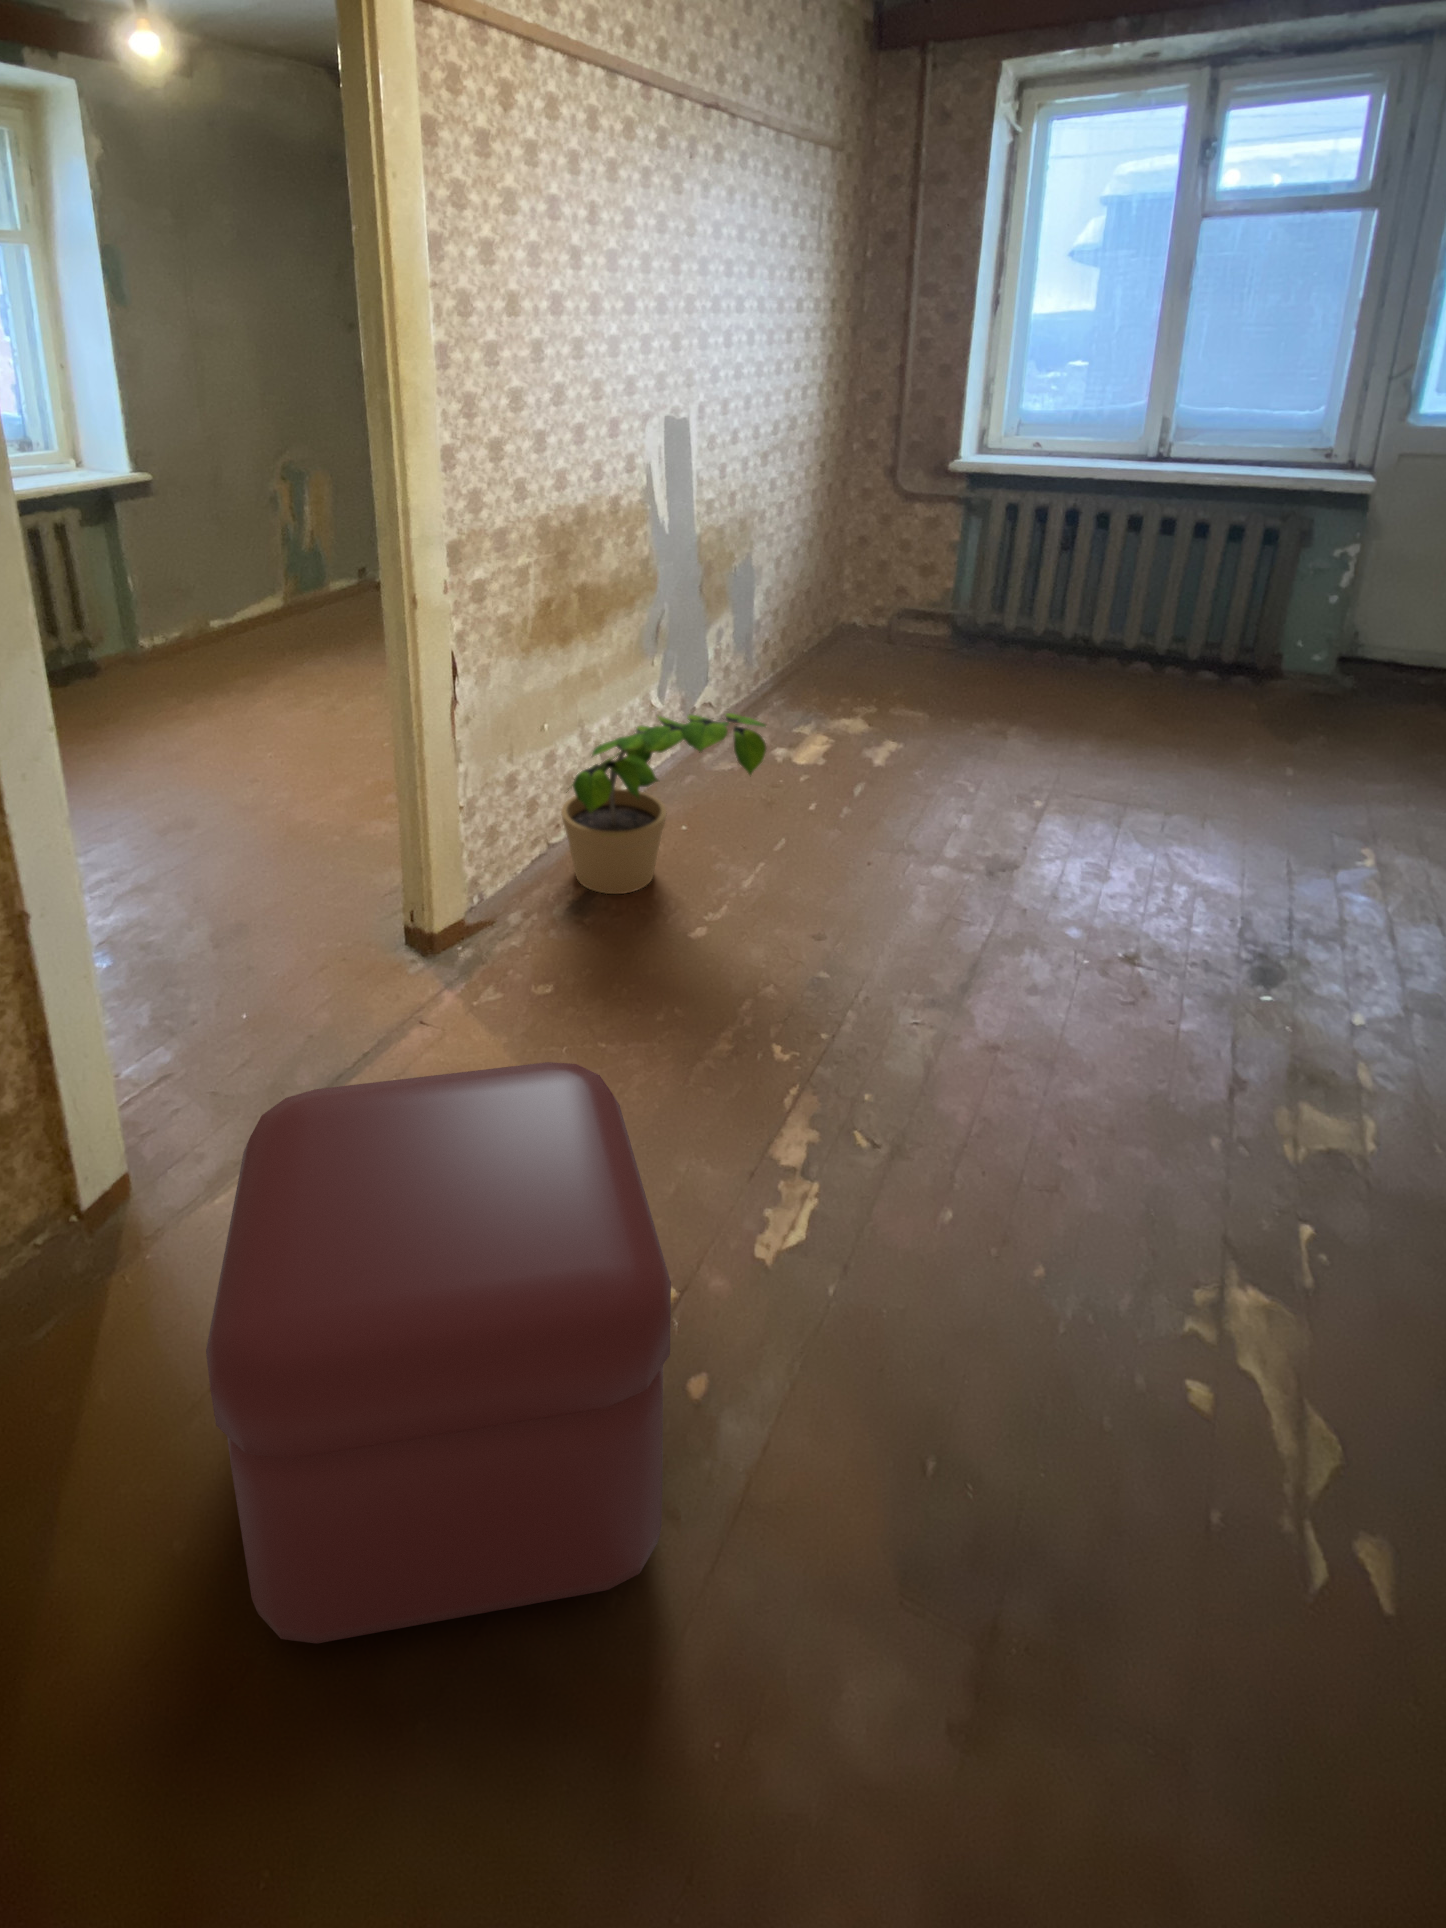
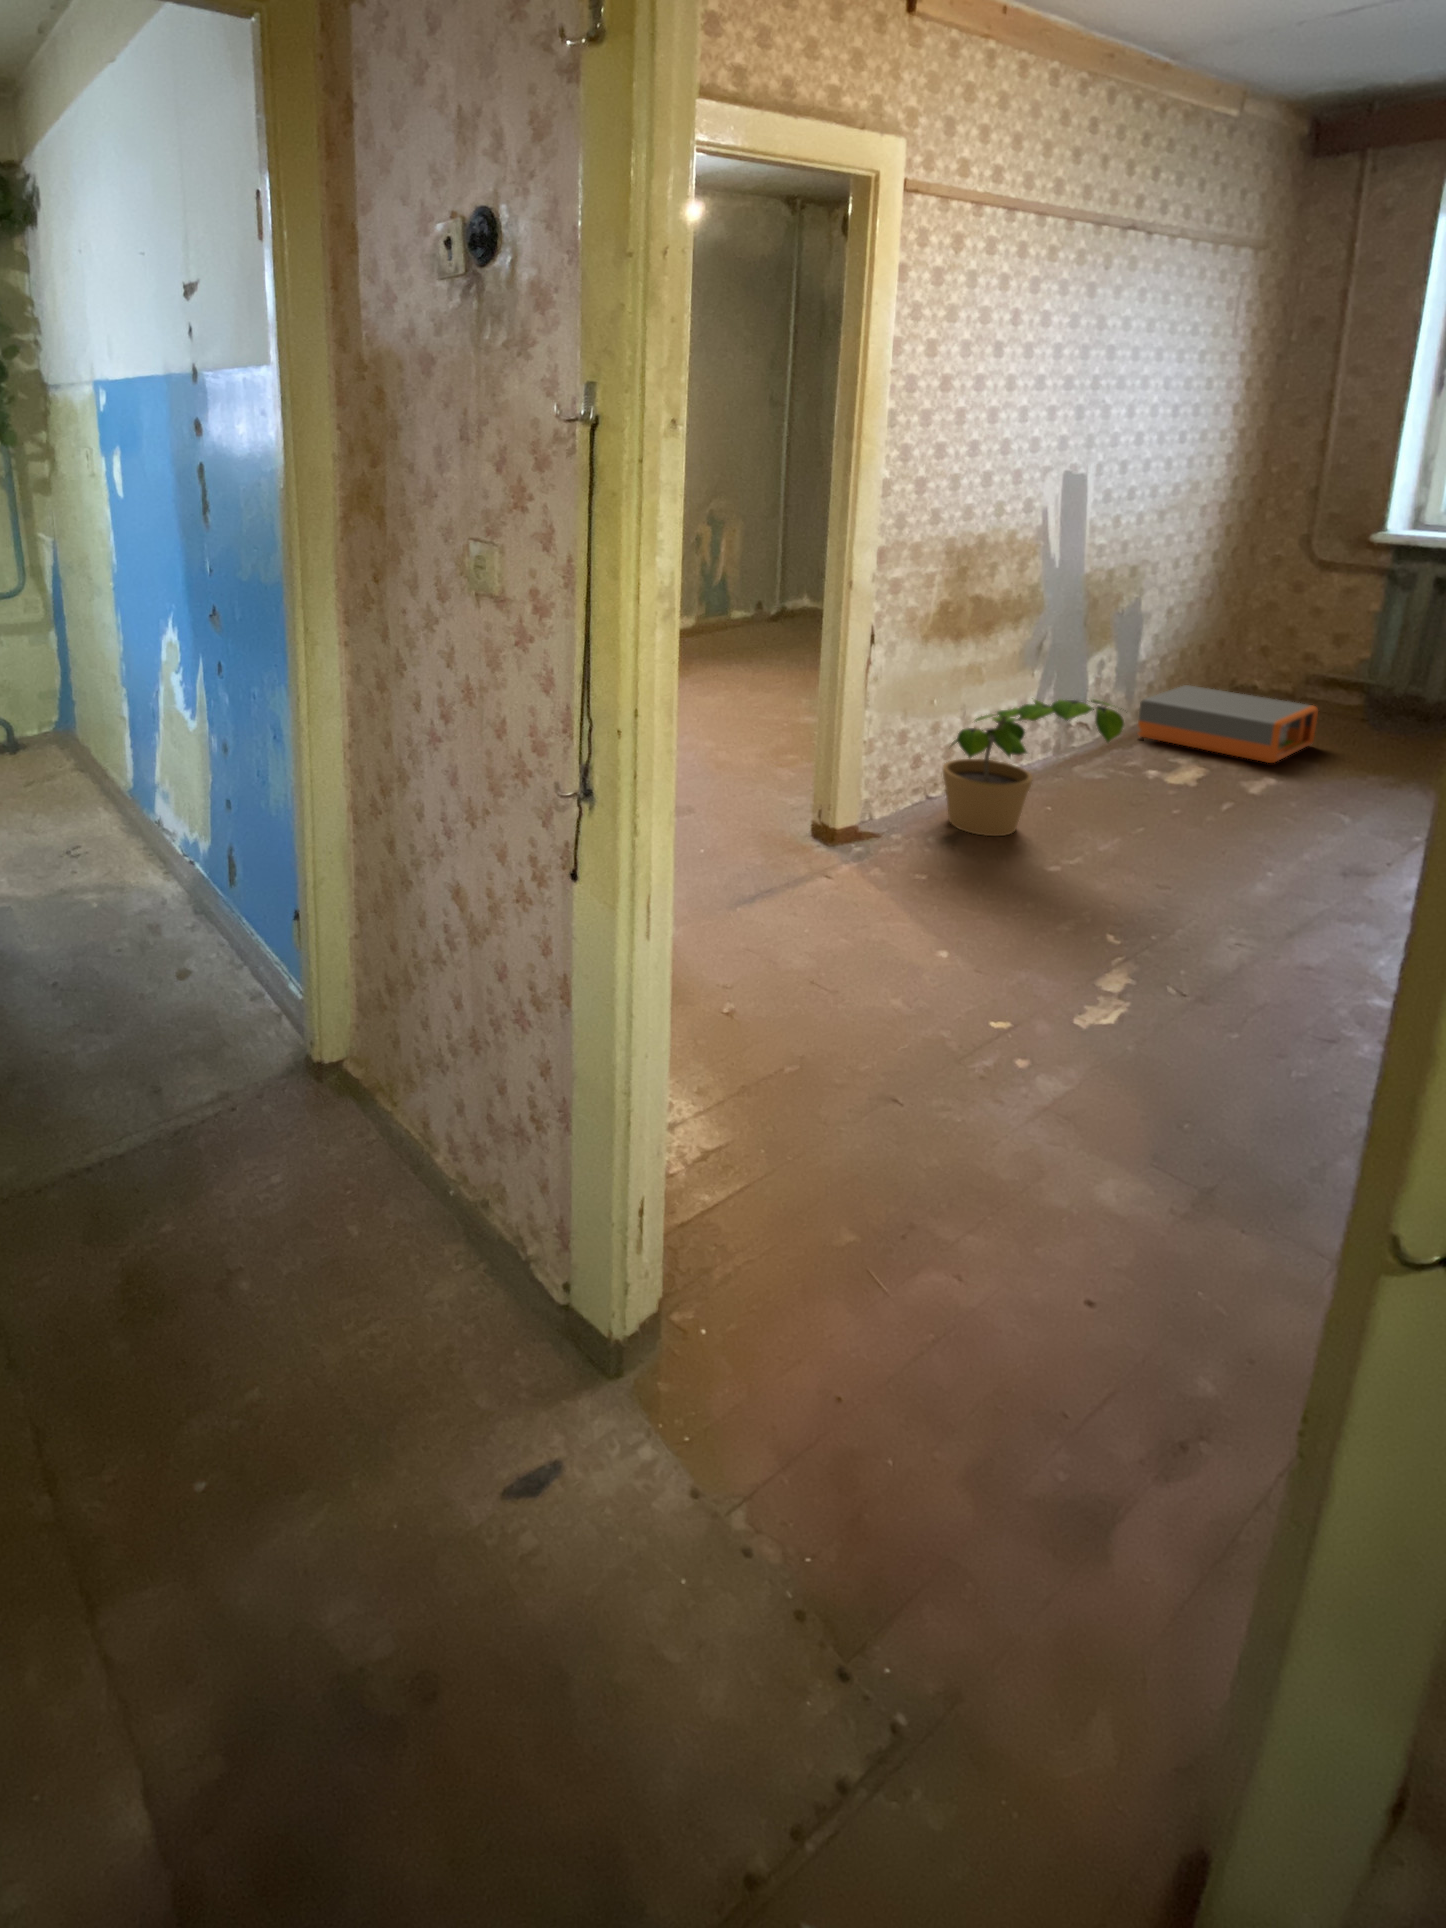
storage box: none [761,635,922,721] -> present [1138,685,1318,763]
ottoman: present [206,1062,671,1644] -> none [753,830,1011,1096]

